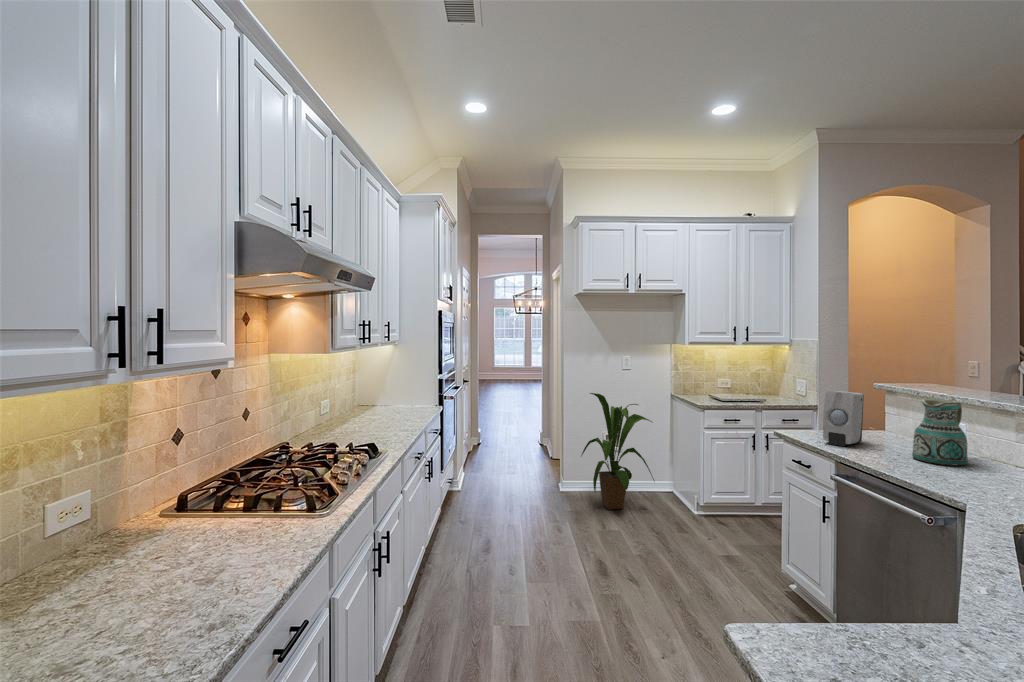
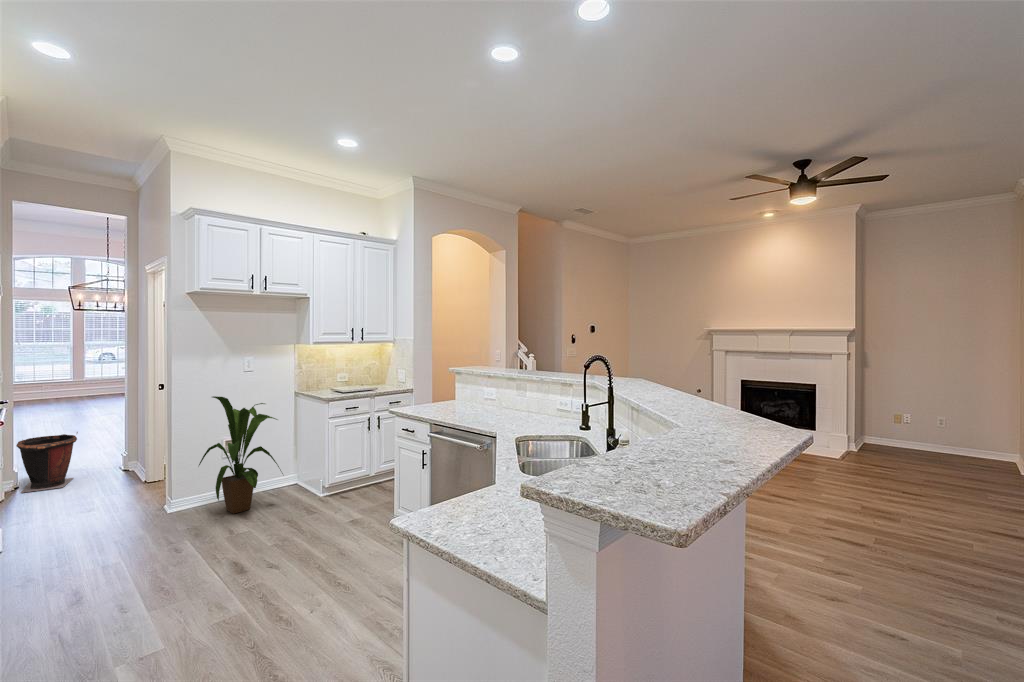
soap dispenser: present [823,391,864,446] -> none [422,375,445,413]
ceramic pitcher: present [912,399,968,466] -> none [471,374,497,415]
waste bin: none [476,408,510,452] -> present [16,432,78,493]

